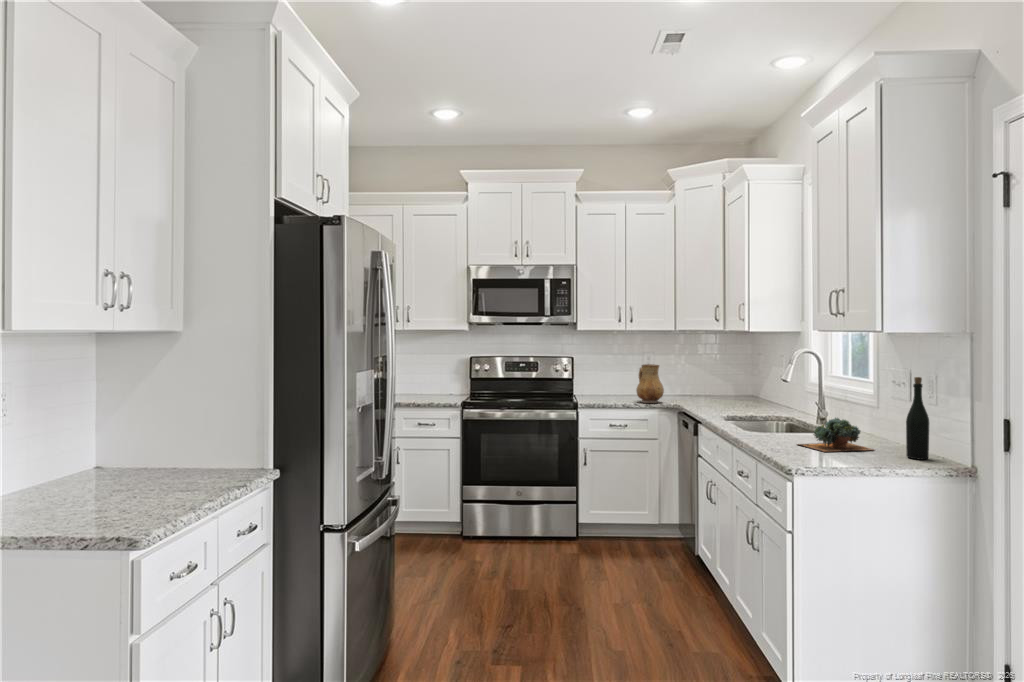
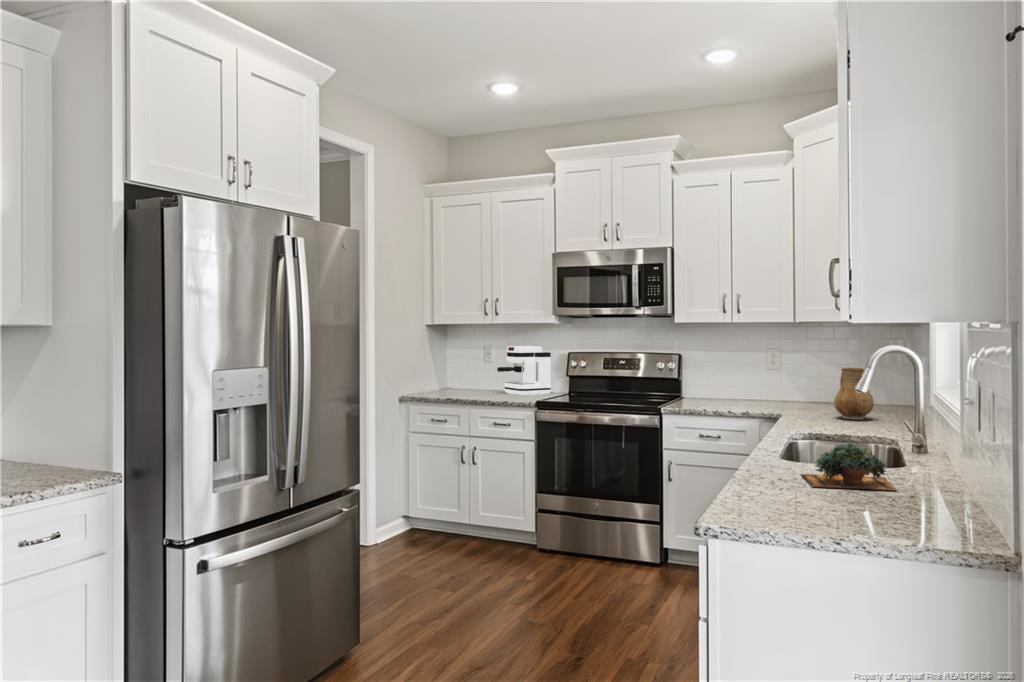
coffee maker: none [407,351,455,398] -> present [497,346,551,396]
ceramic pitcher: present [636,364,664,403] -> present [834,368,874,420]
bottle: present [906,377,929,459] -> none [919,391,952,509]

